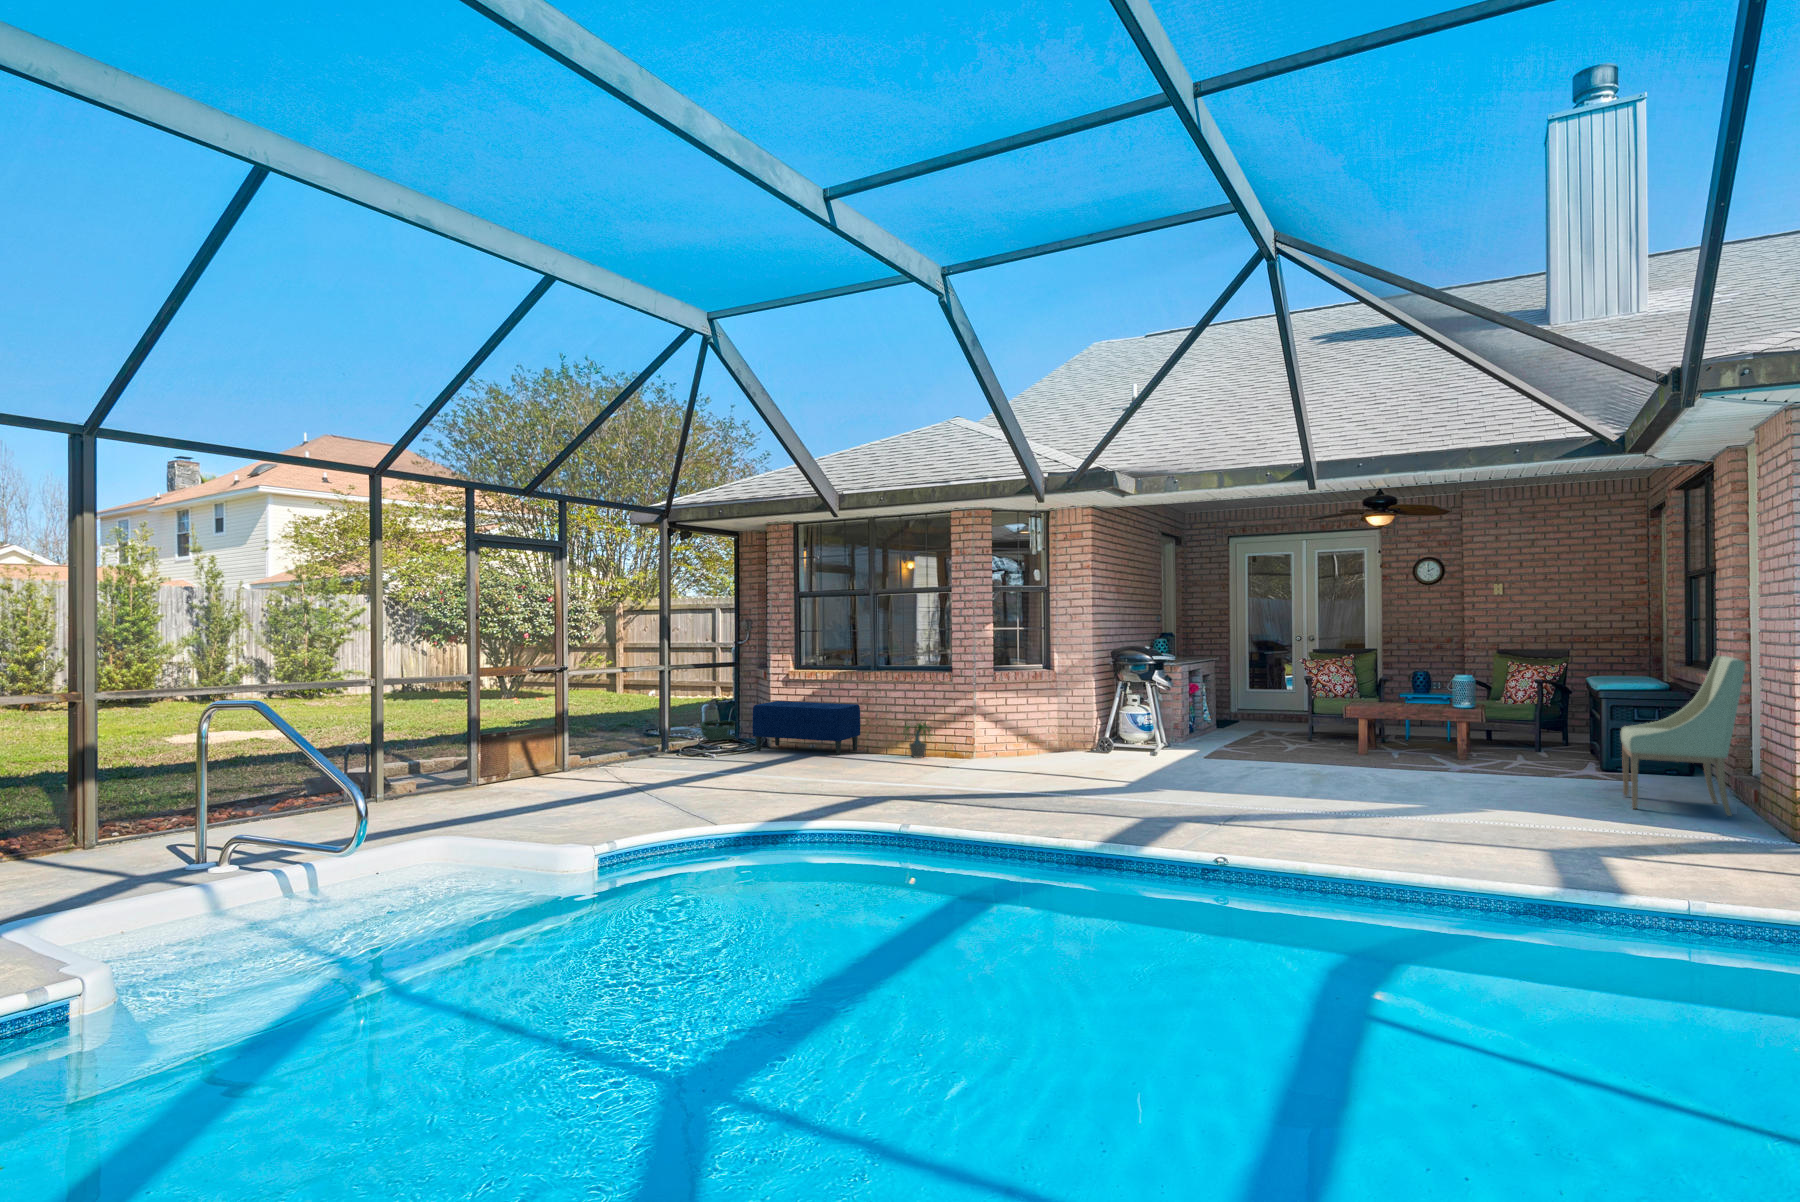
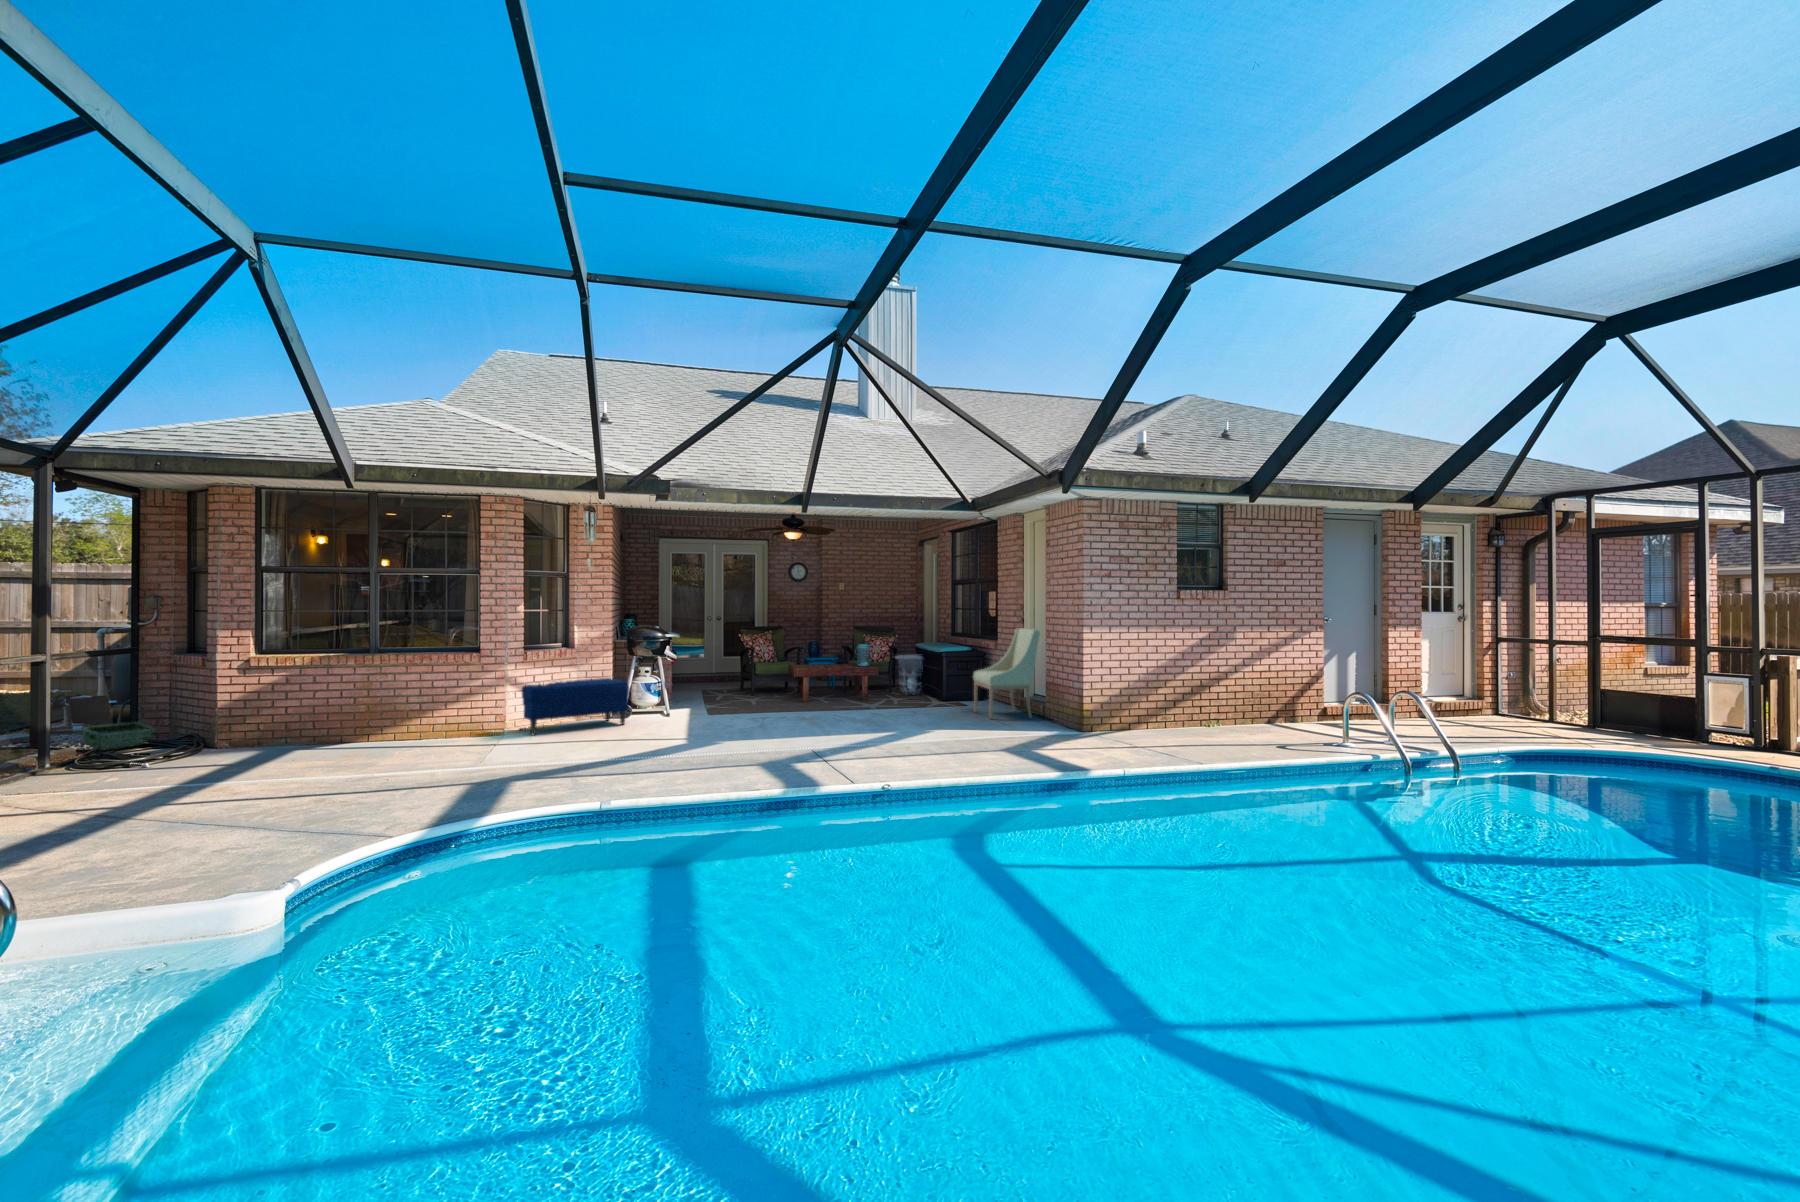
side table: none [1527,697,1591,762] -> present [895,655,923,695]
bench: present [753,701,860,755] -> present [520,678,629,735]
potted plant: present [903,723,932,758] -> none [420,704,469,740]

